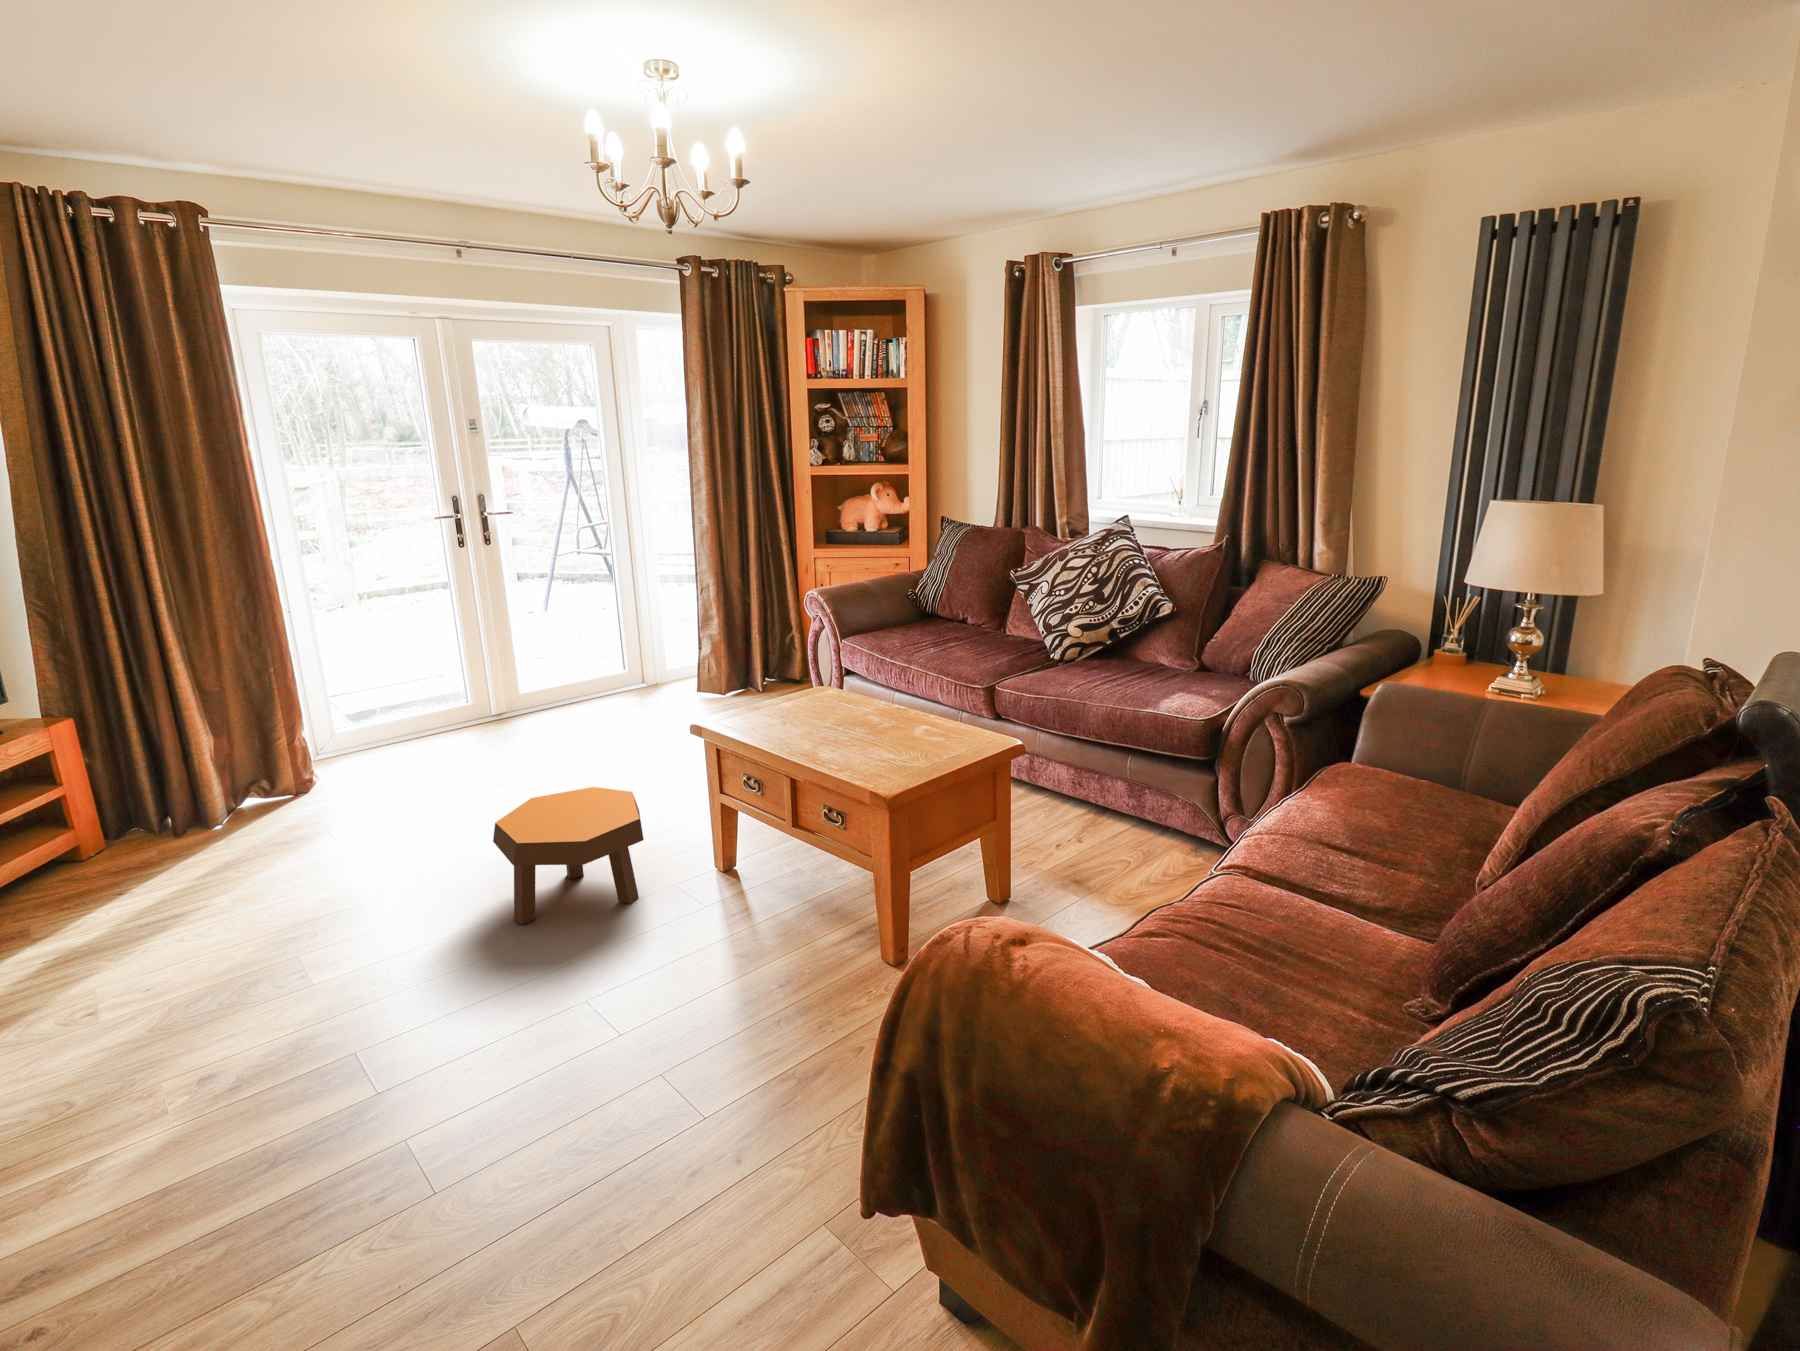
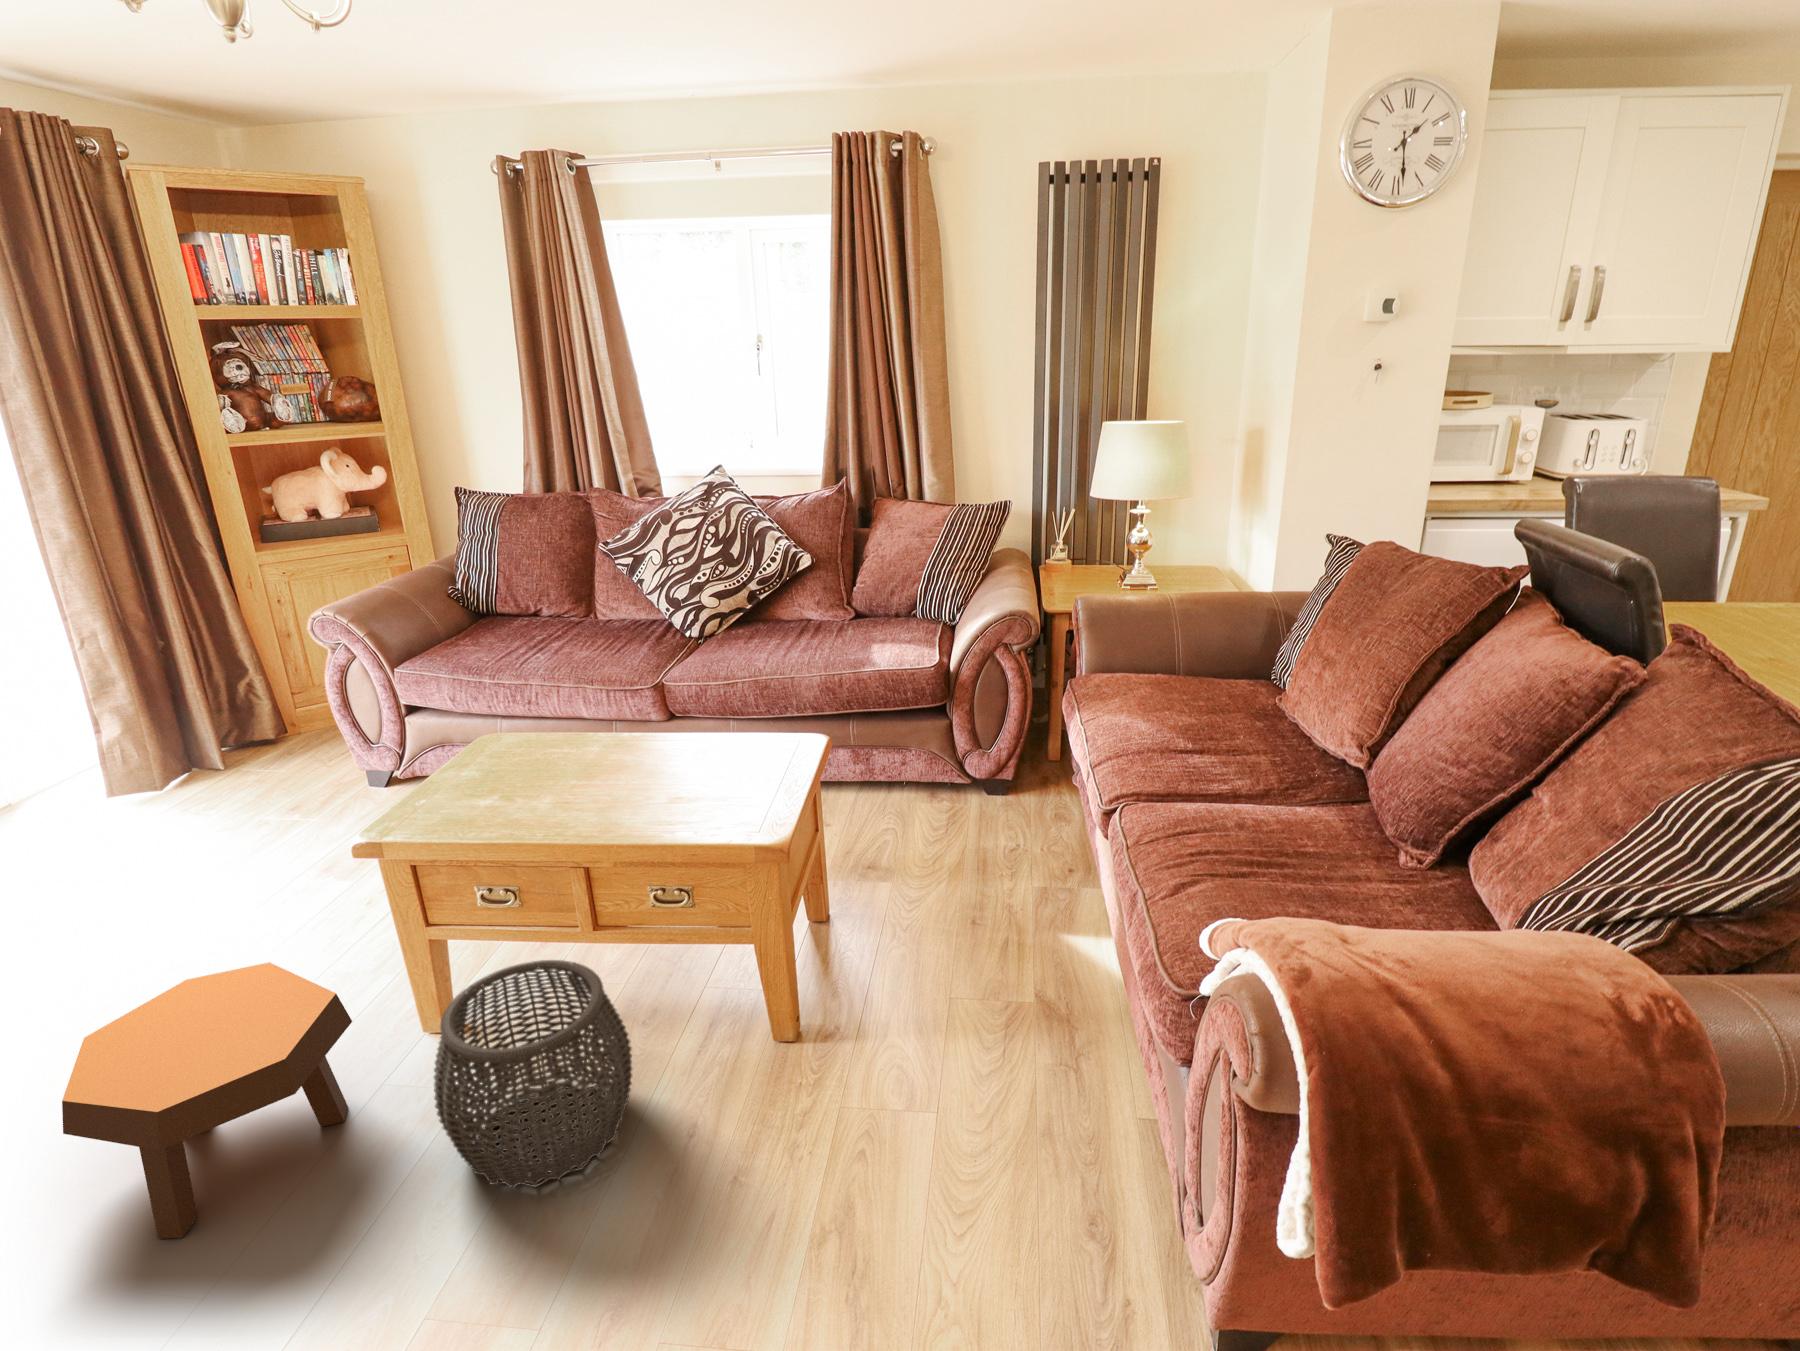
woven basket: none [635,835,770,986] -> present [434,960,632,1188]

